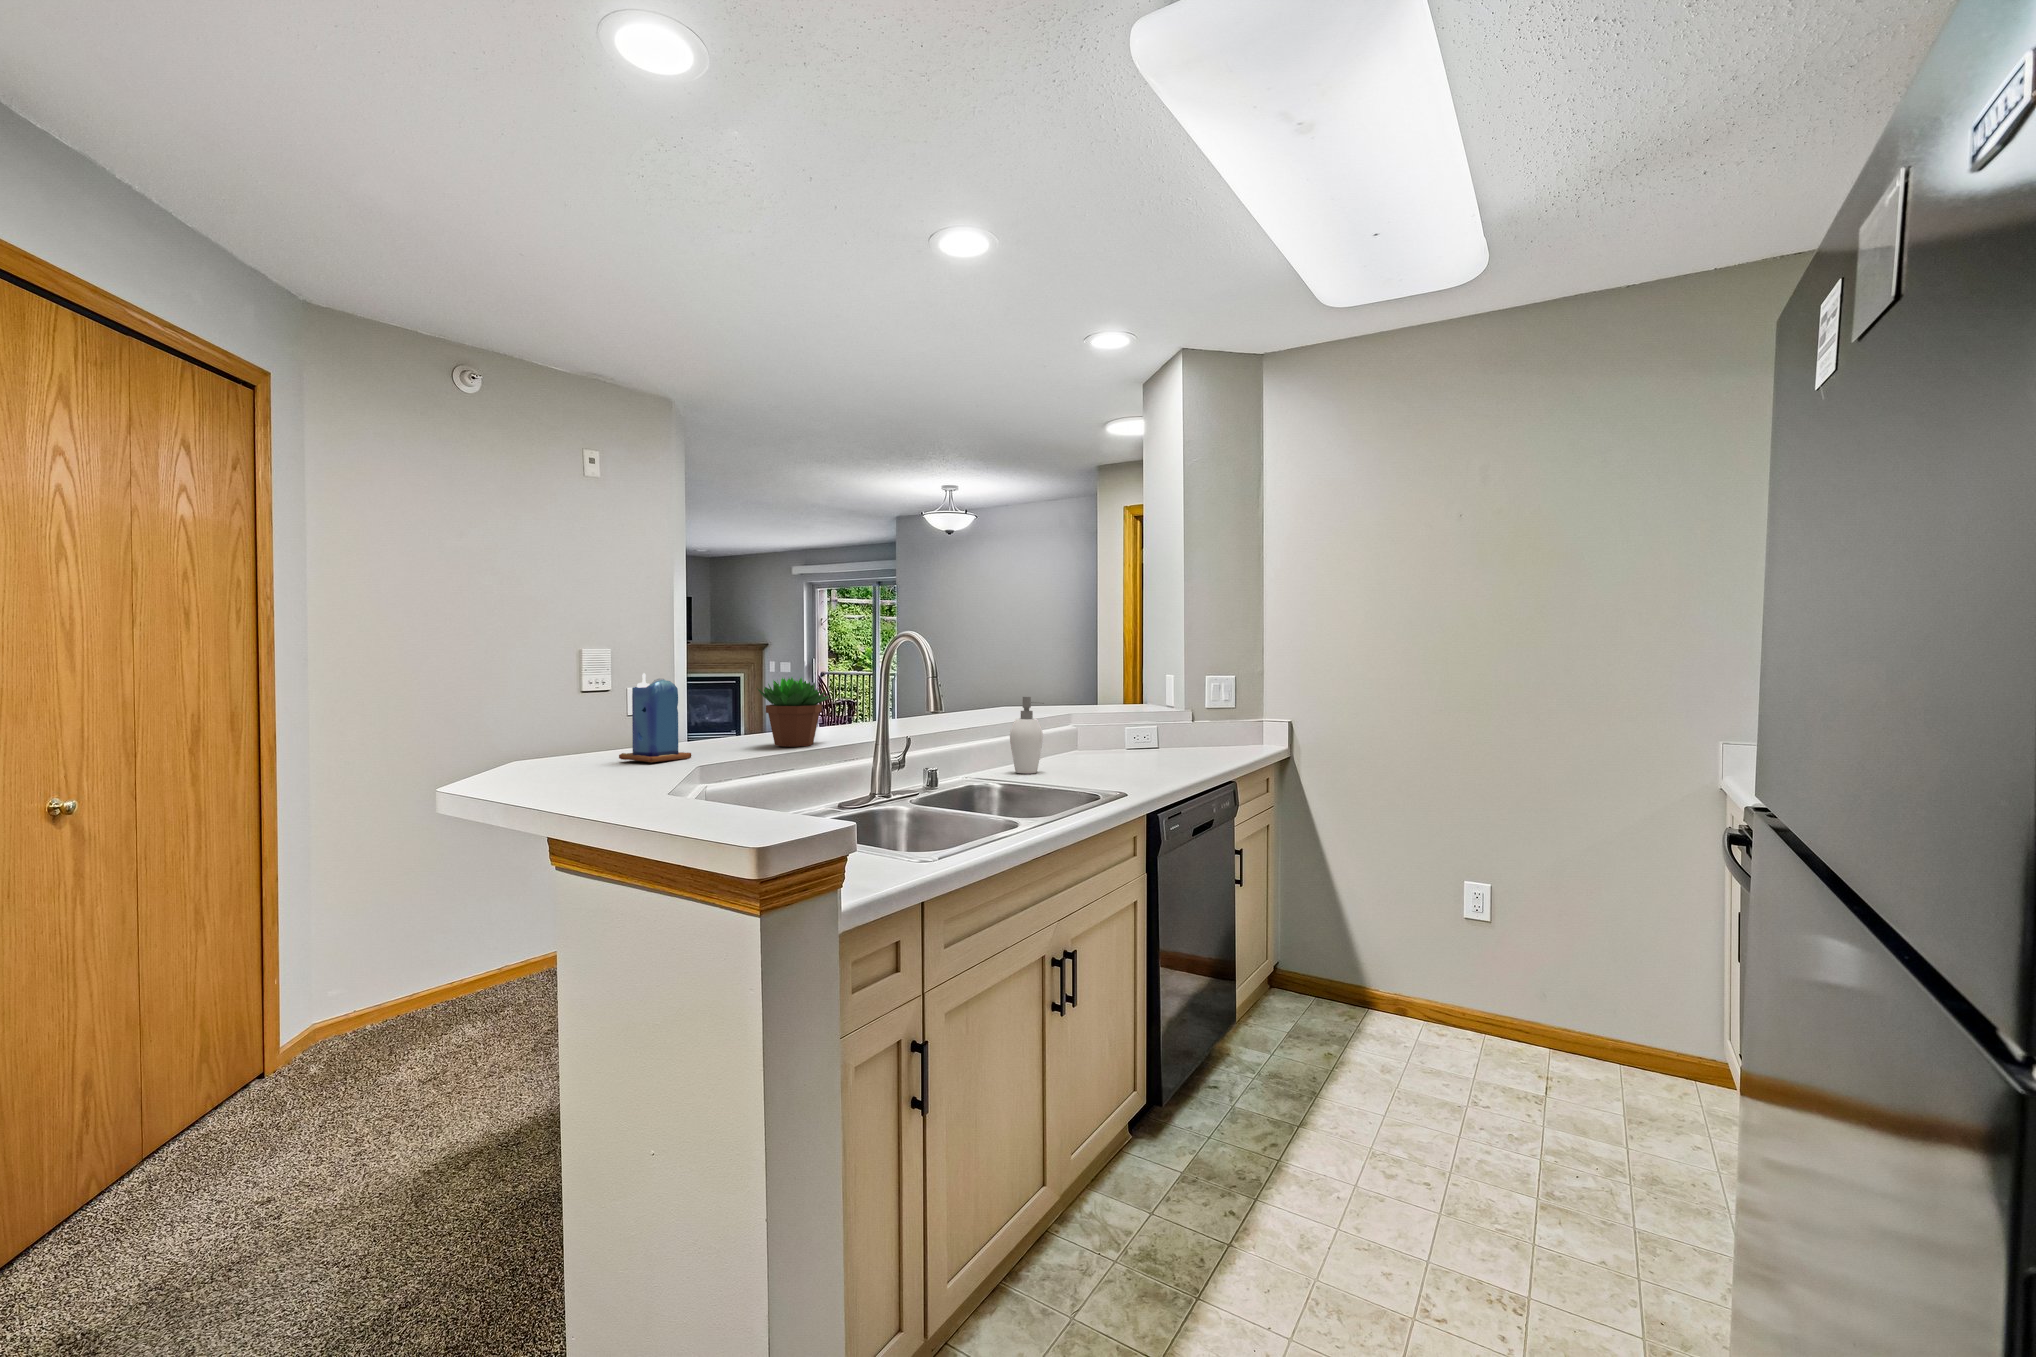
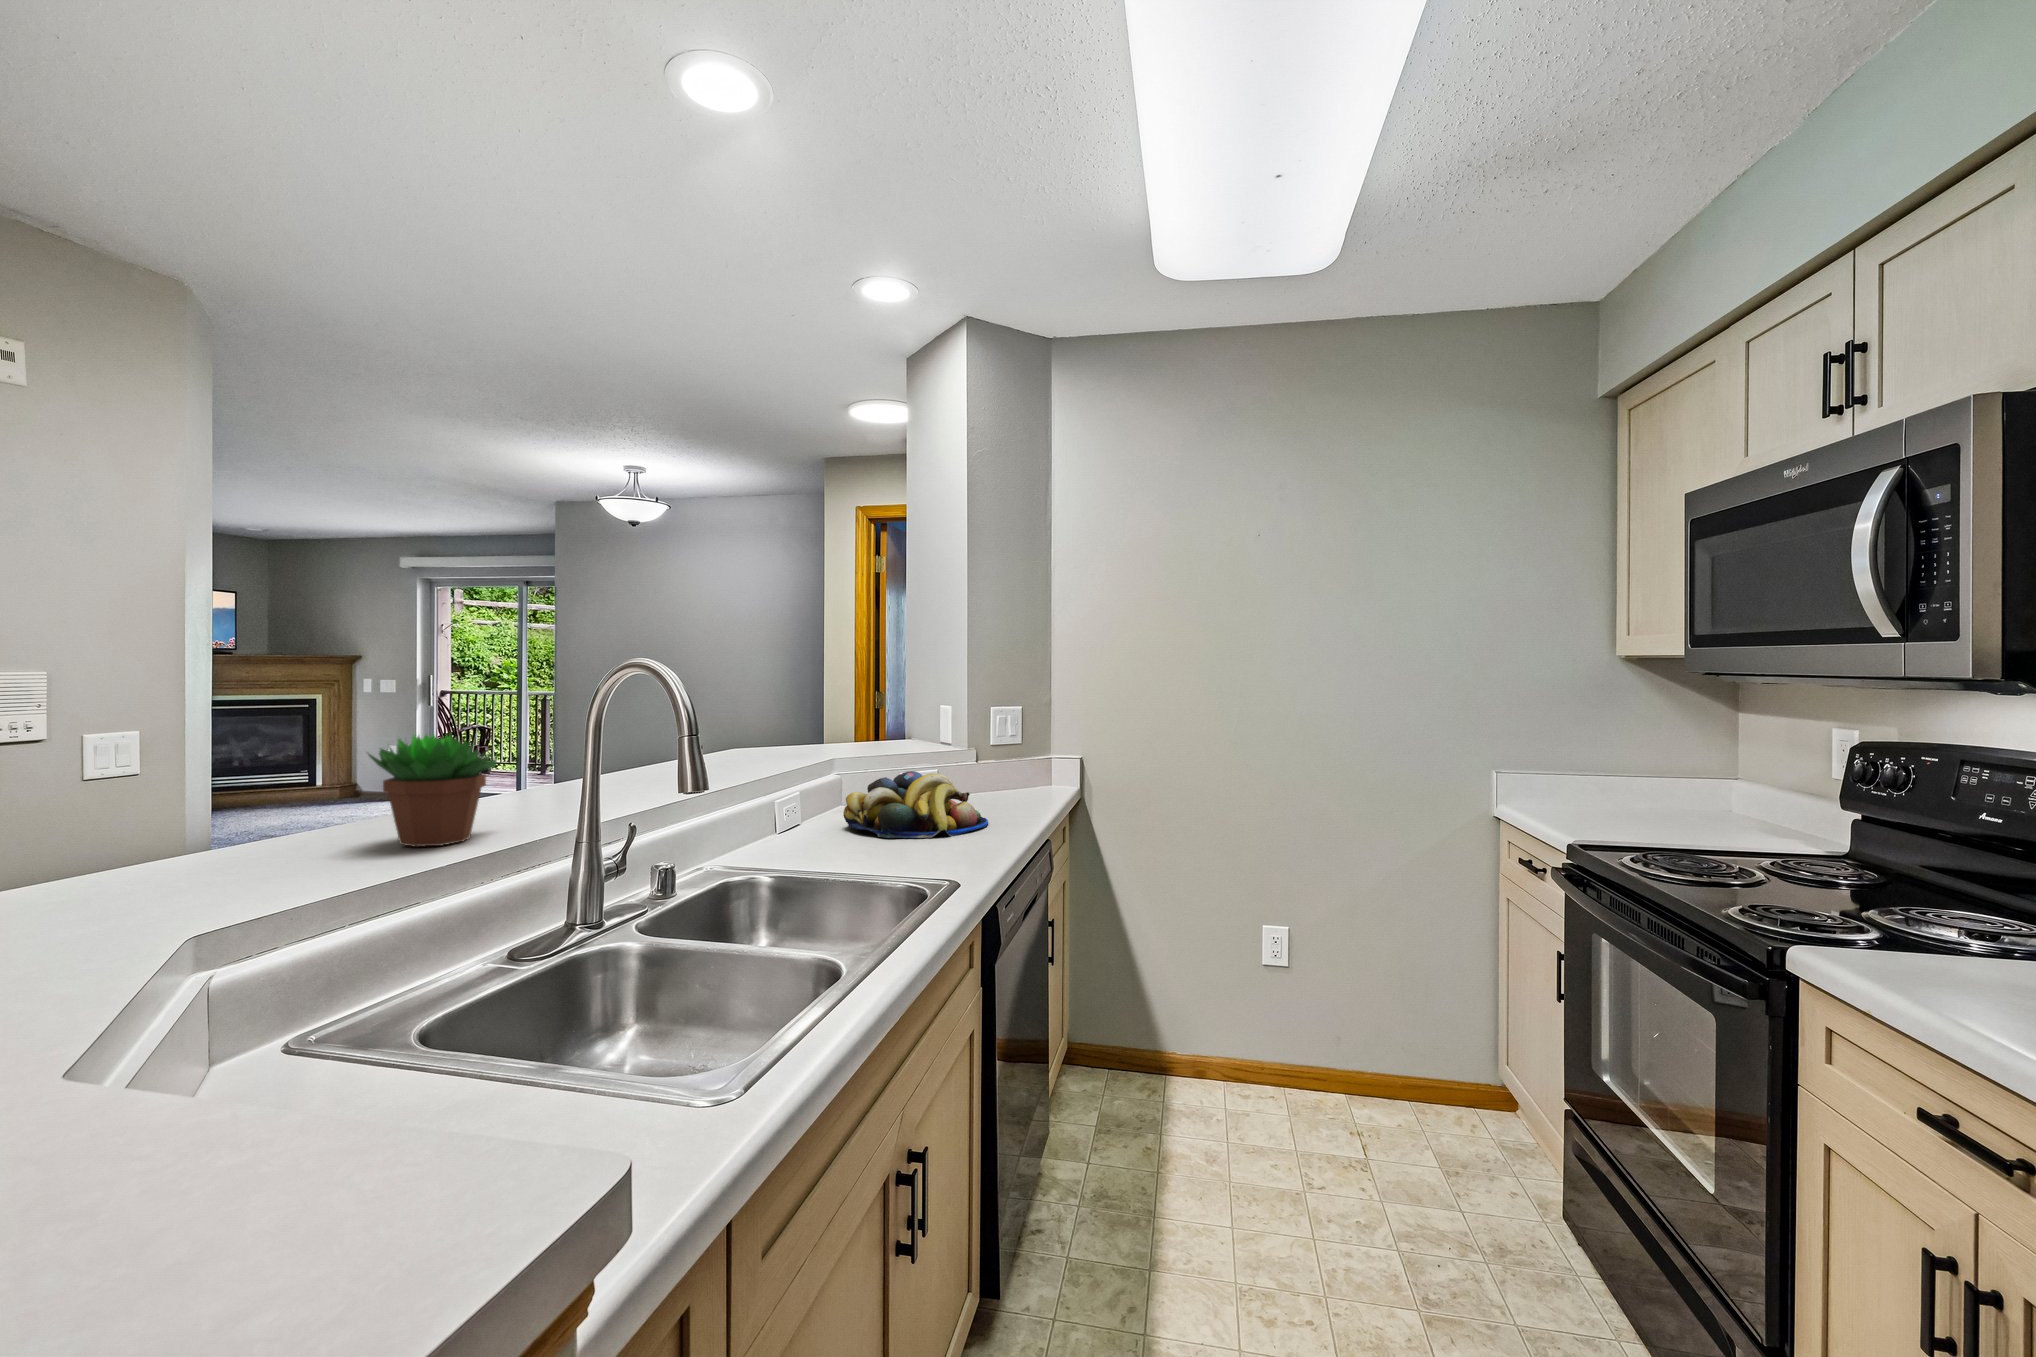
candle: present [619,673,691,762] -> none [63,736,230,904]
soap dispenser: present [1010,697,1044,774] -> none [770,746,821,851]
fruit bowl: none [1071,722,1185,770] -> present [843,771,988,838]

